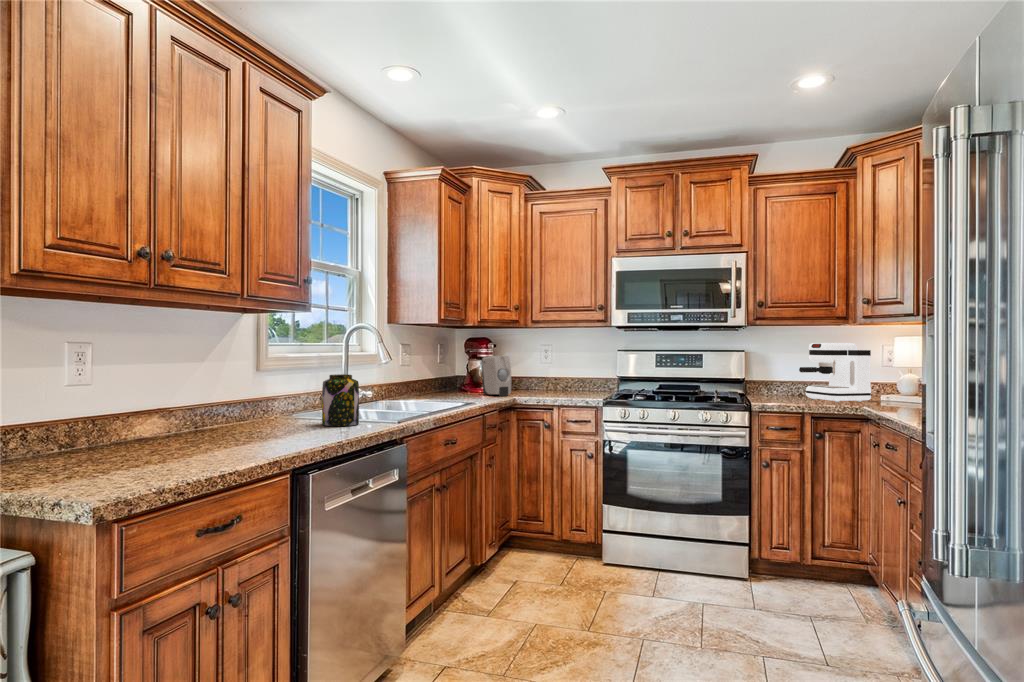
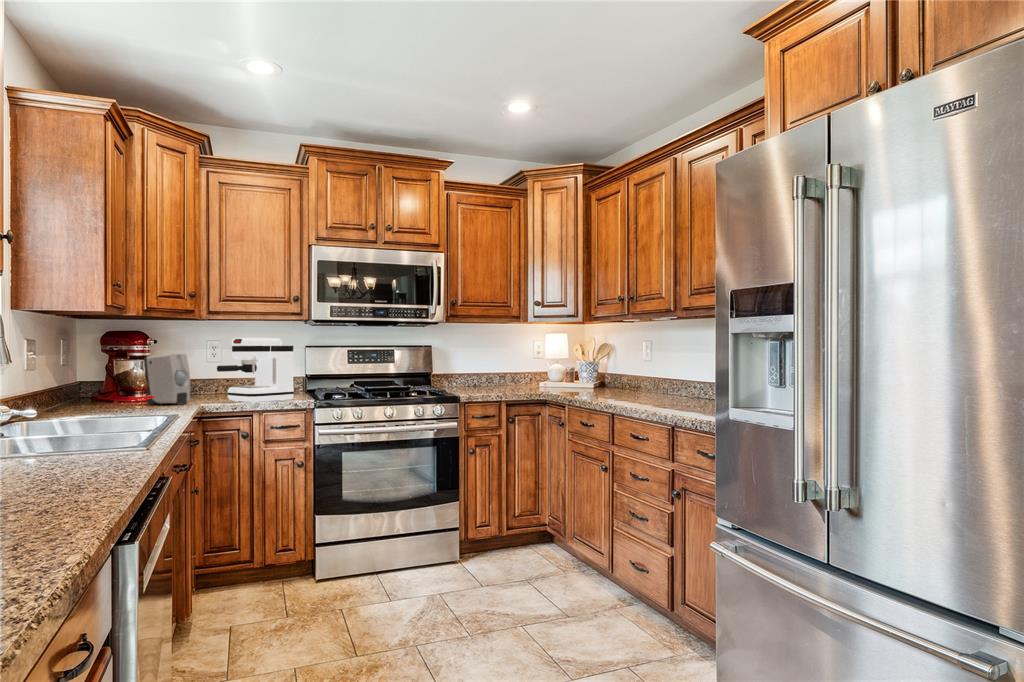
coffee maker: present [799,343,871,402] -> present [217,338,294,403]
jar: present [322,374,359,426] -> none [36,376,99,449]

